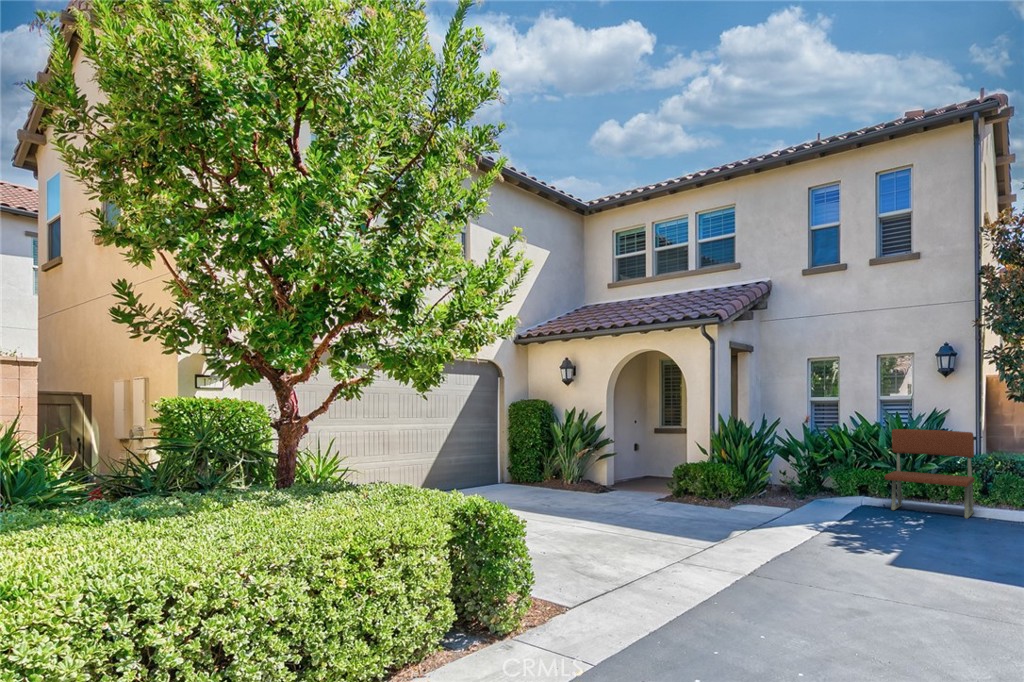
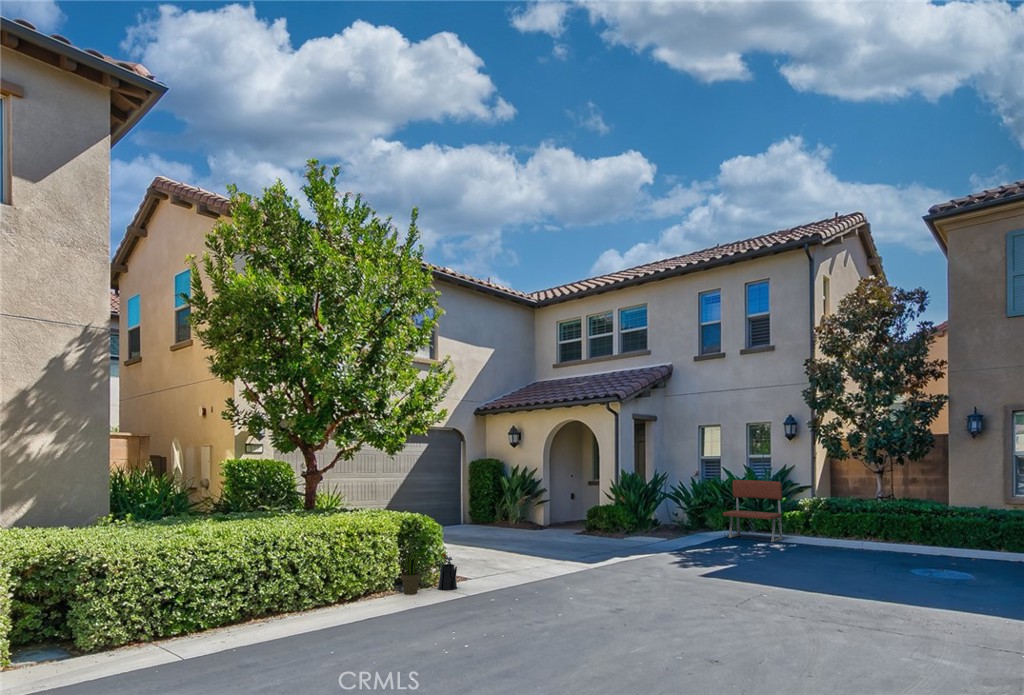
watering can: none [523,571,563,648] -> present [438,553,457,590]
potted plant: none [457,582,497,664] -> present [401,555,421,595]

